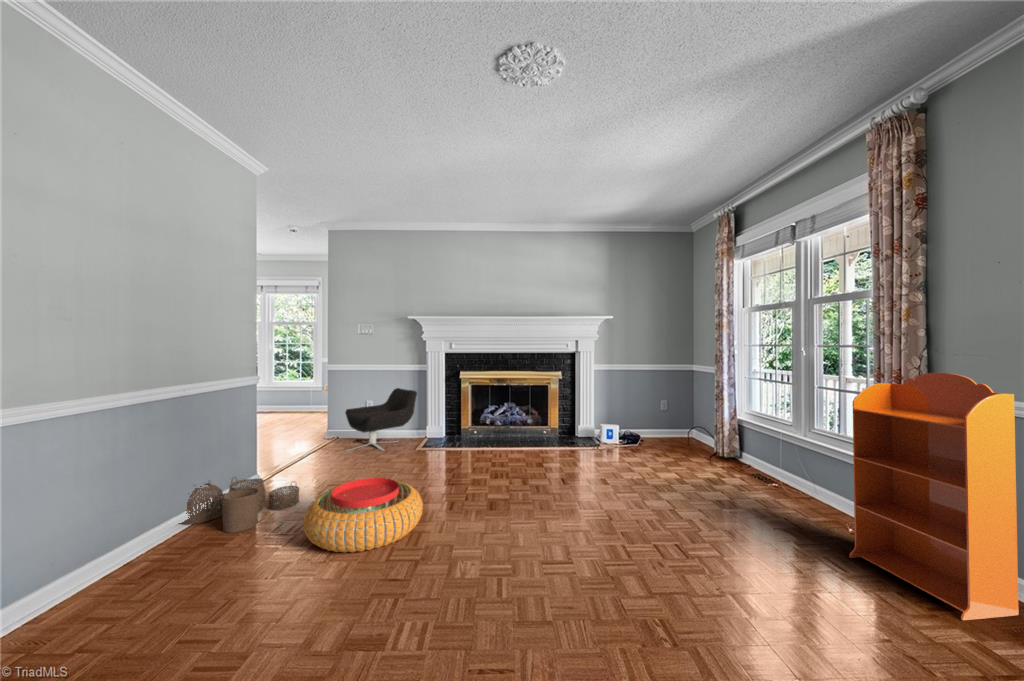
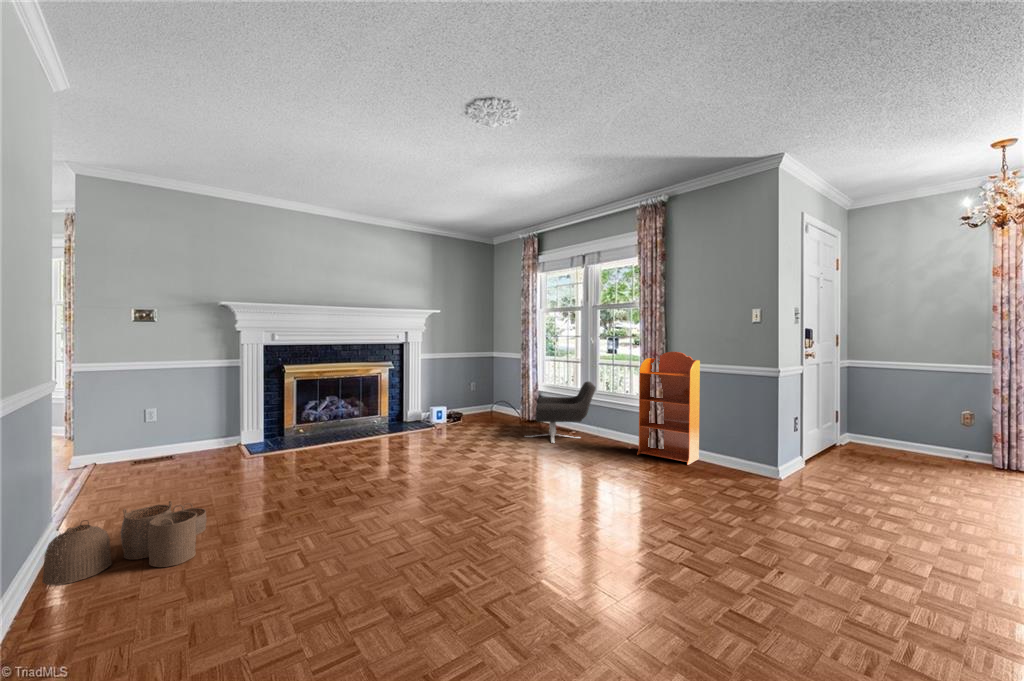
lounge chair: present [345,388,417,451] -> present [525,381,596,443]
pouf: present [304,478,423,553] -> none [276,469,396,539]

